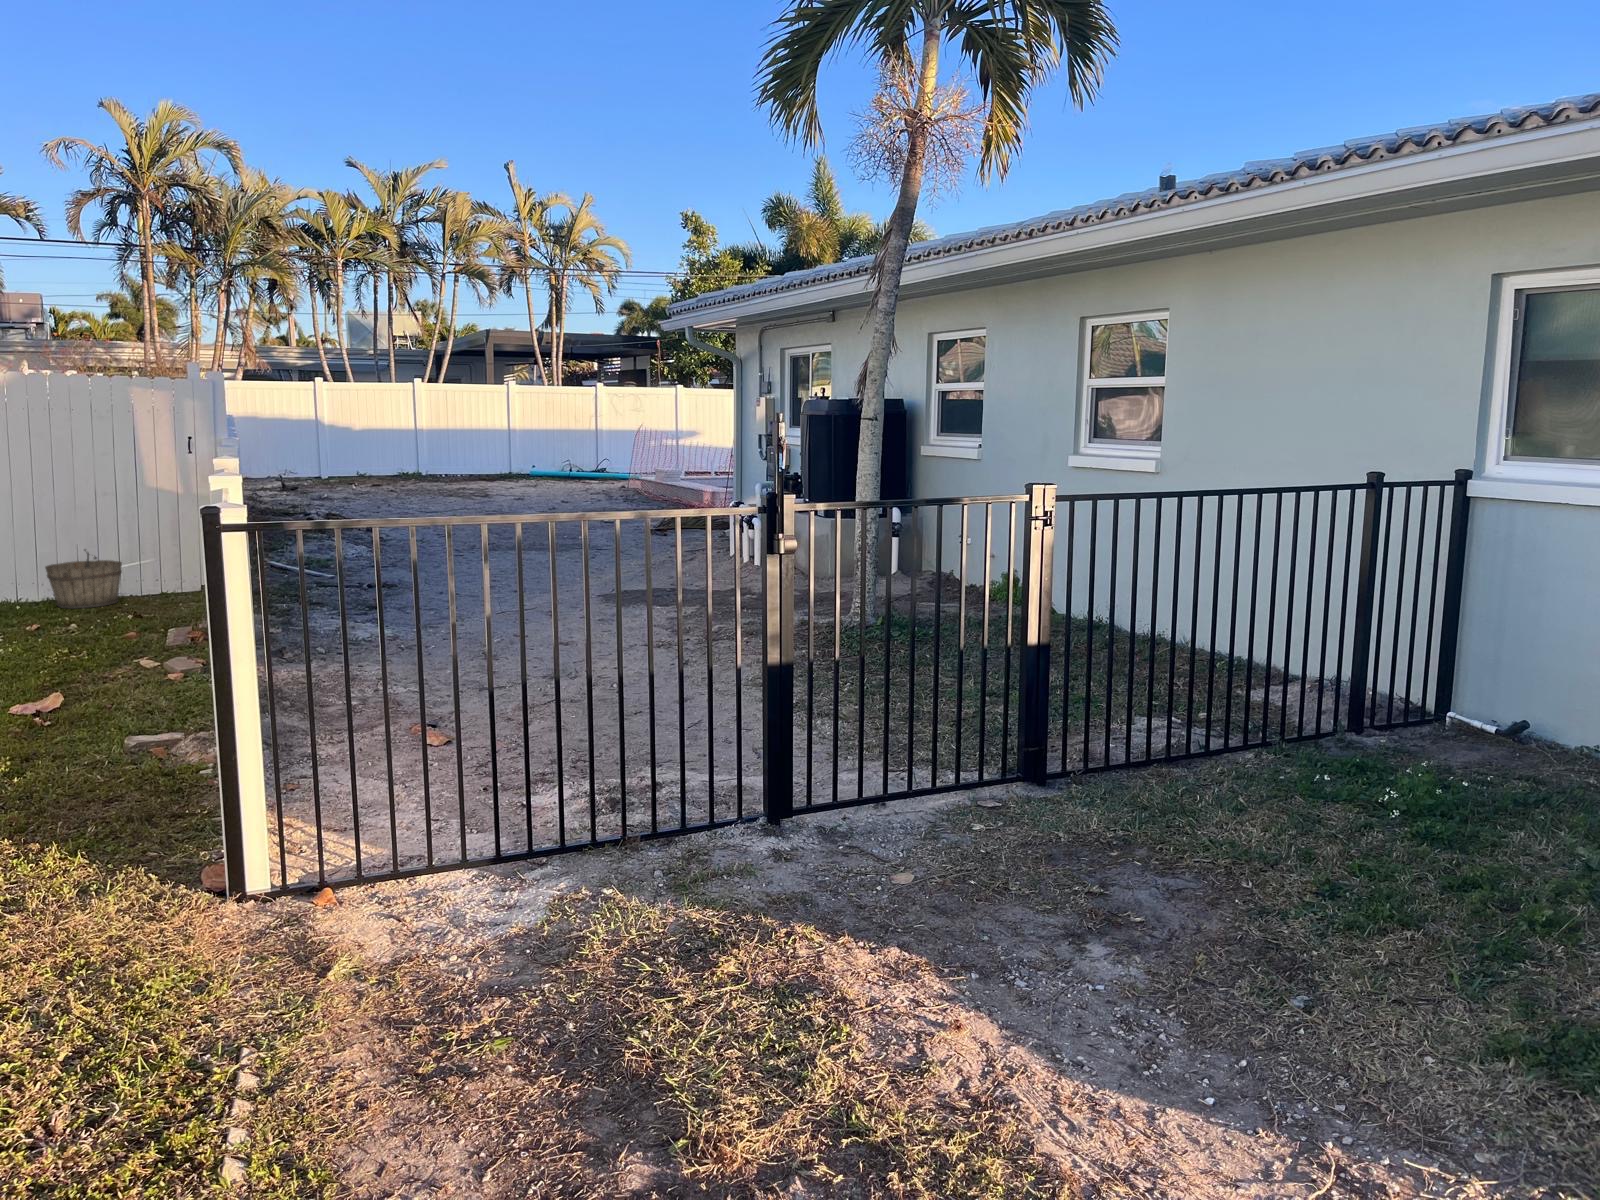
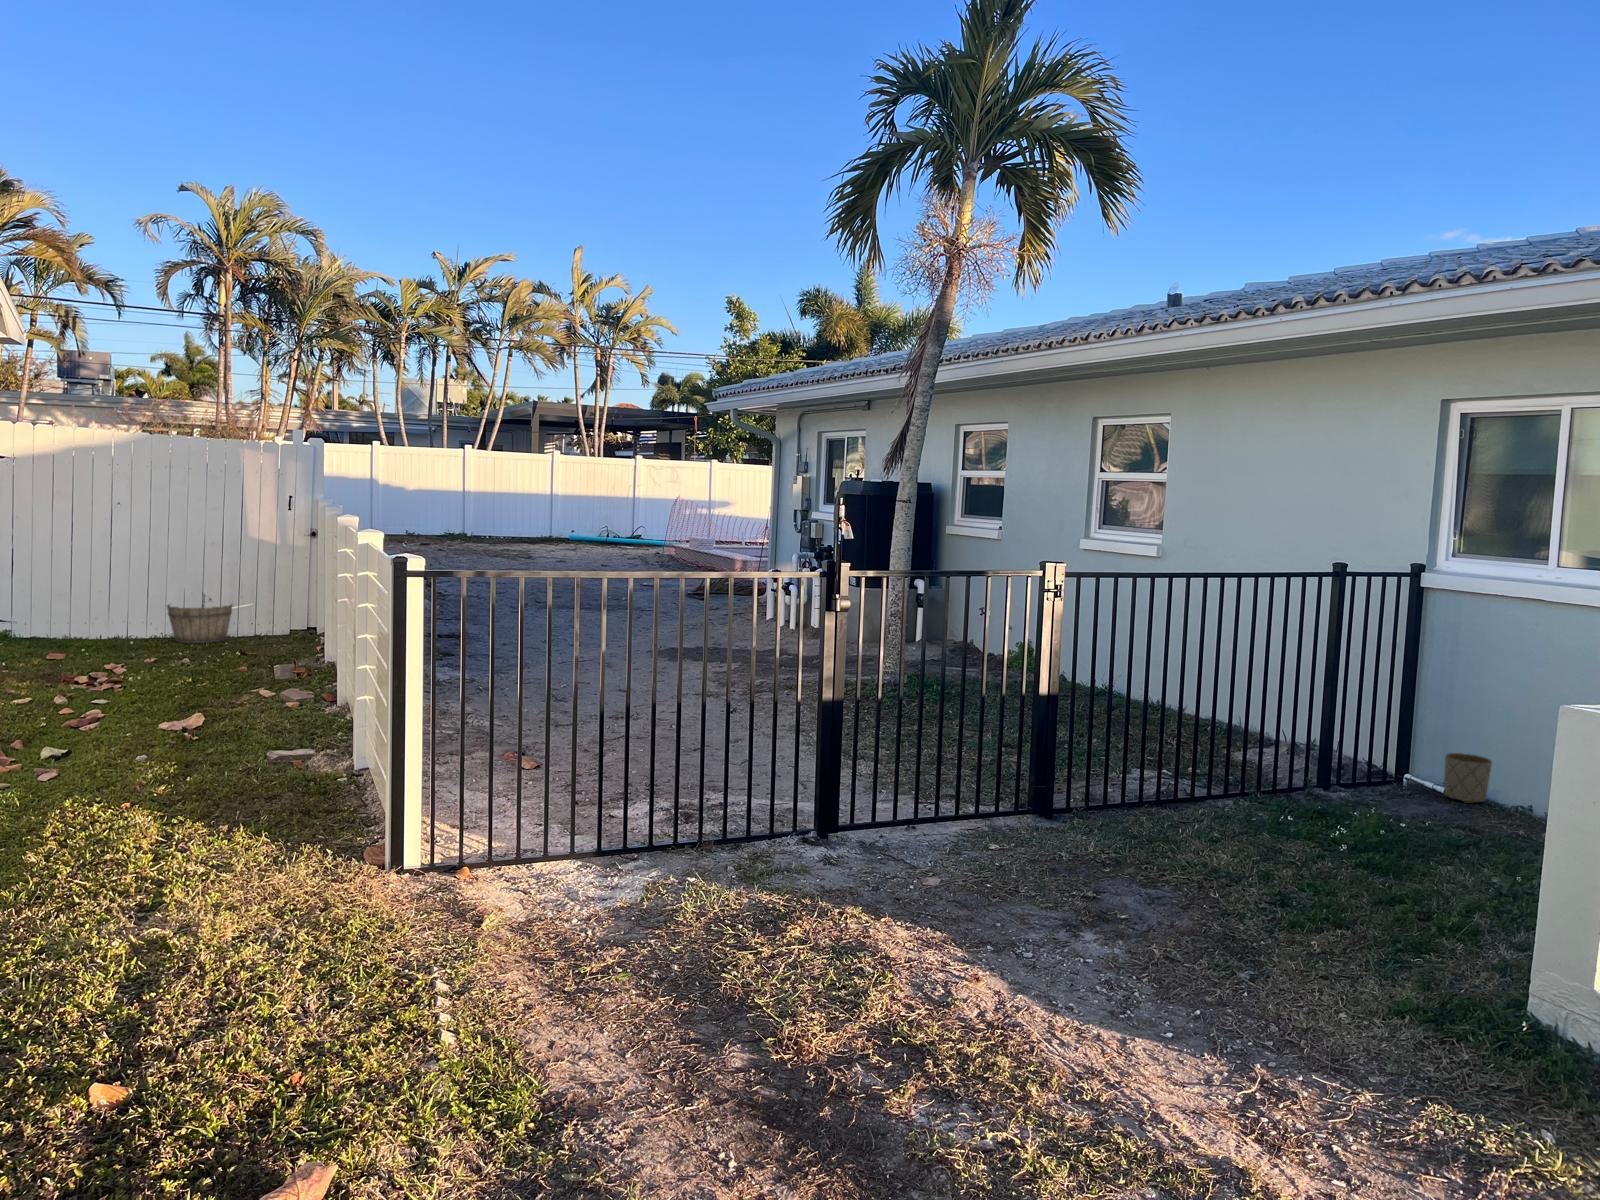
planter: none [1499,688,1555,746] -> present [1444,753,1492,803]

